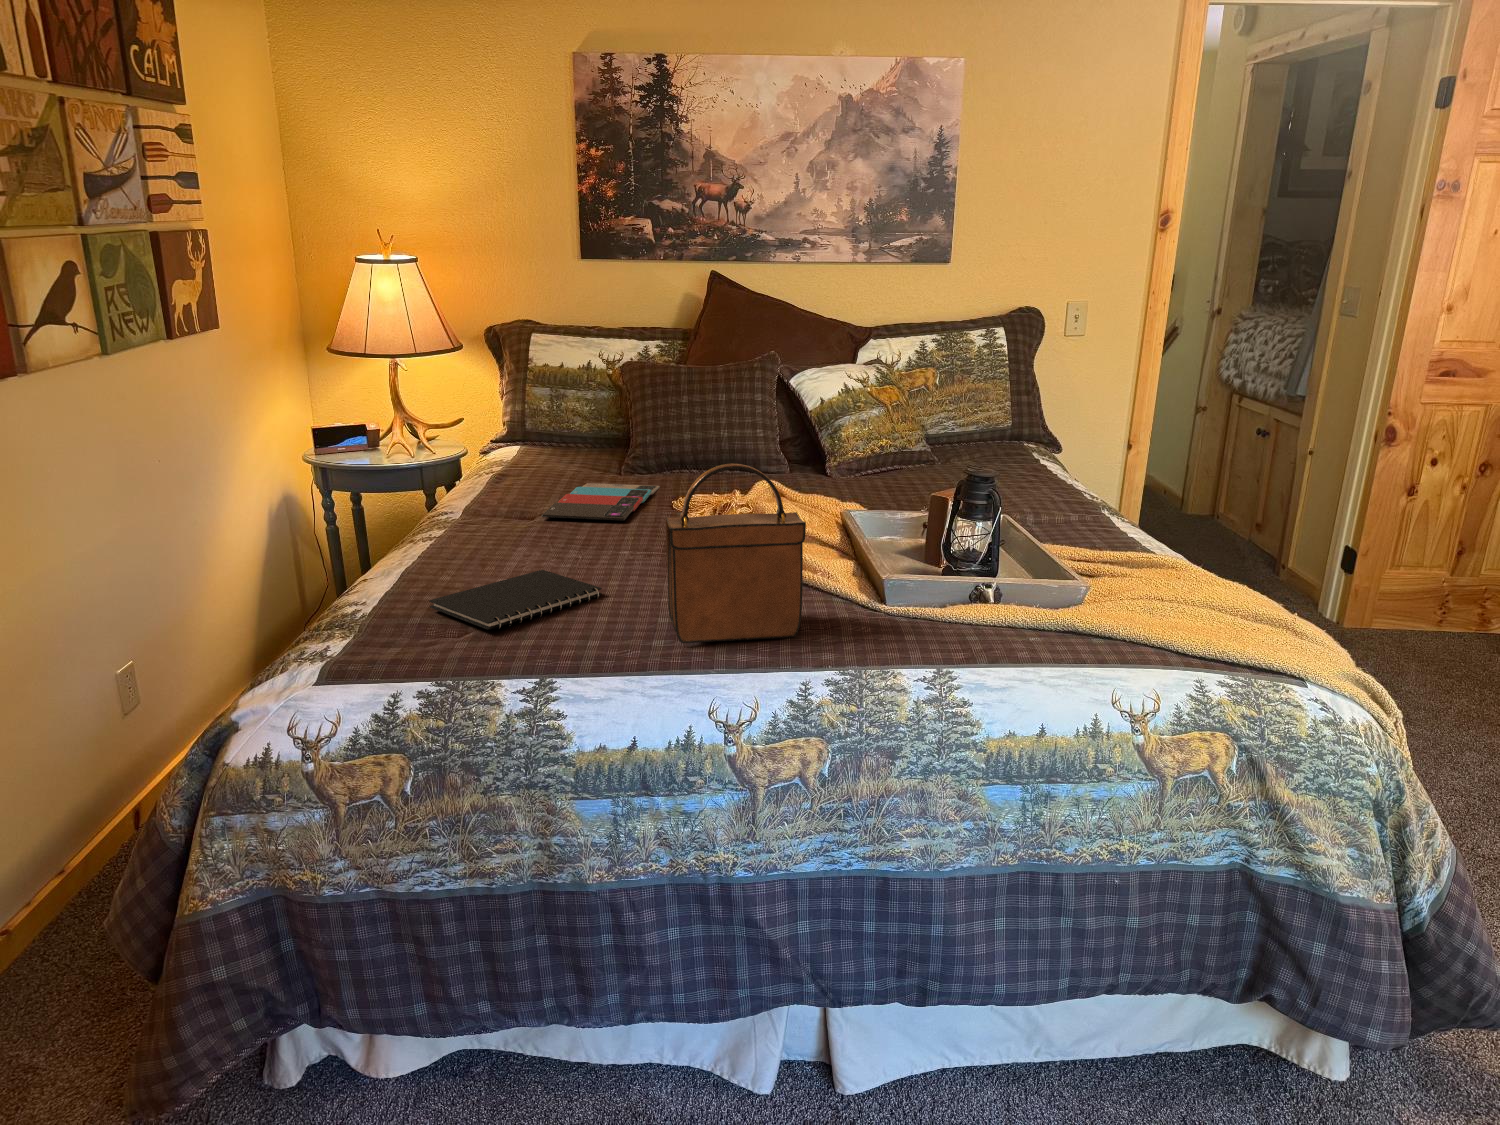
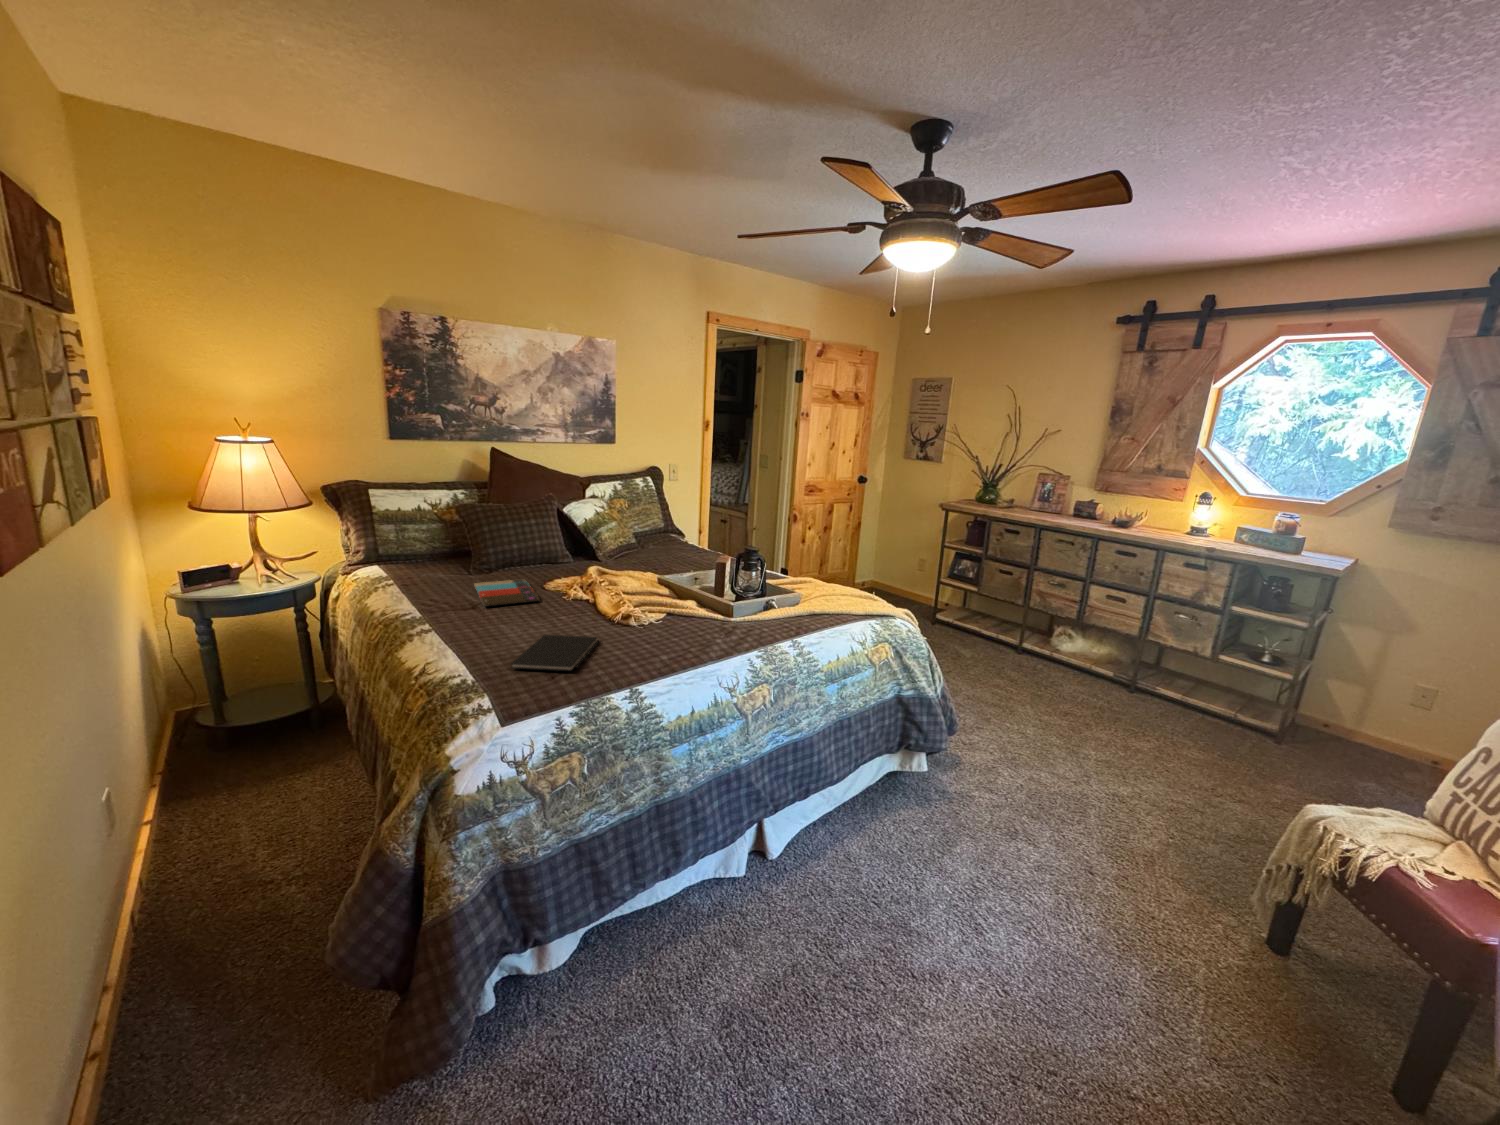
handbag: present [665,463,806,643] -> none [656,557,726,654]

